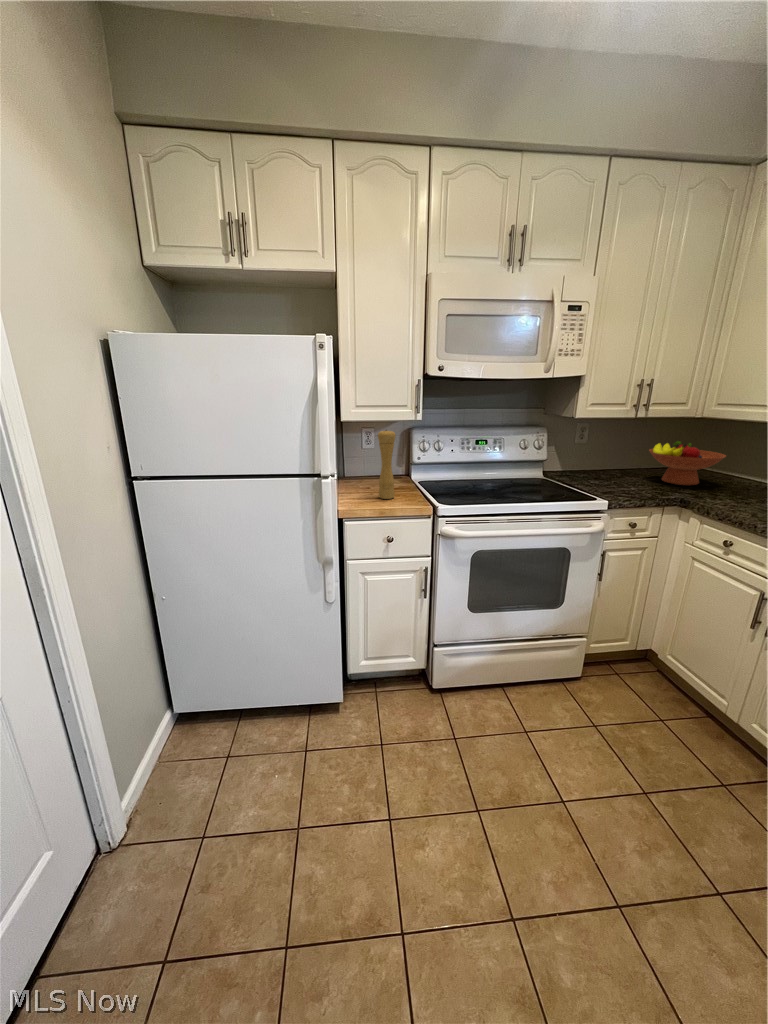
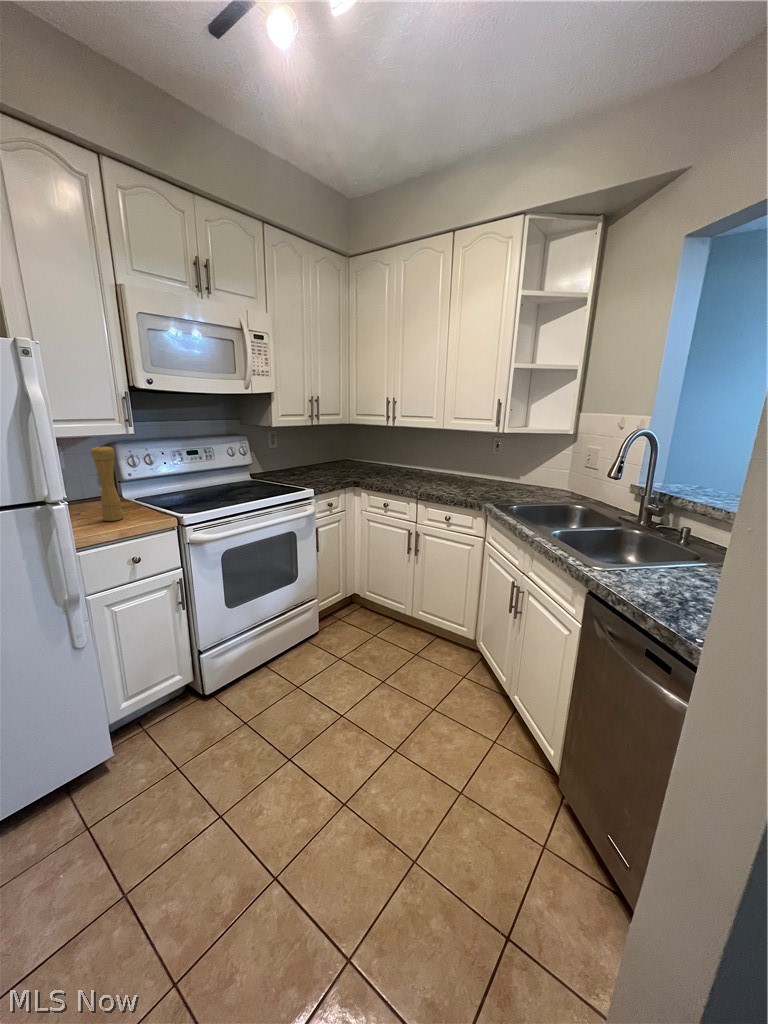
fruit bowl: present [649,441,726,485] -> none [323,441,368,472]

